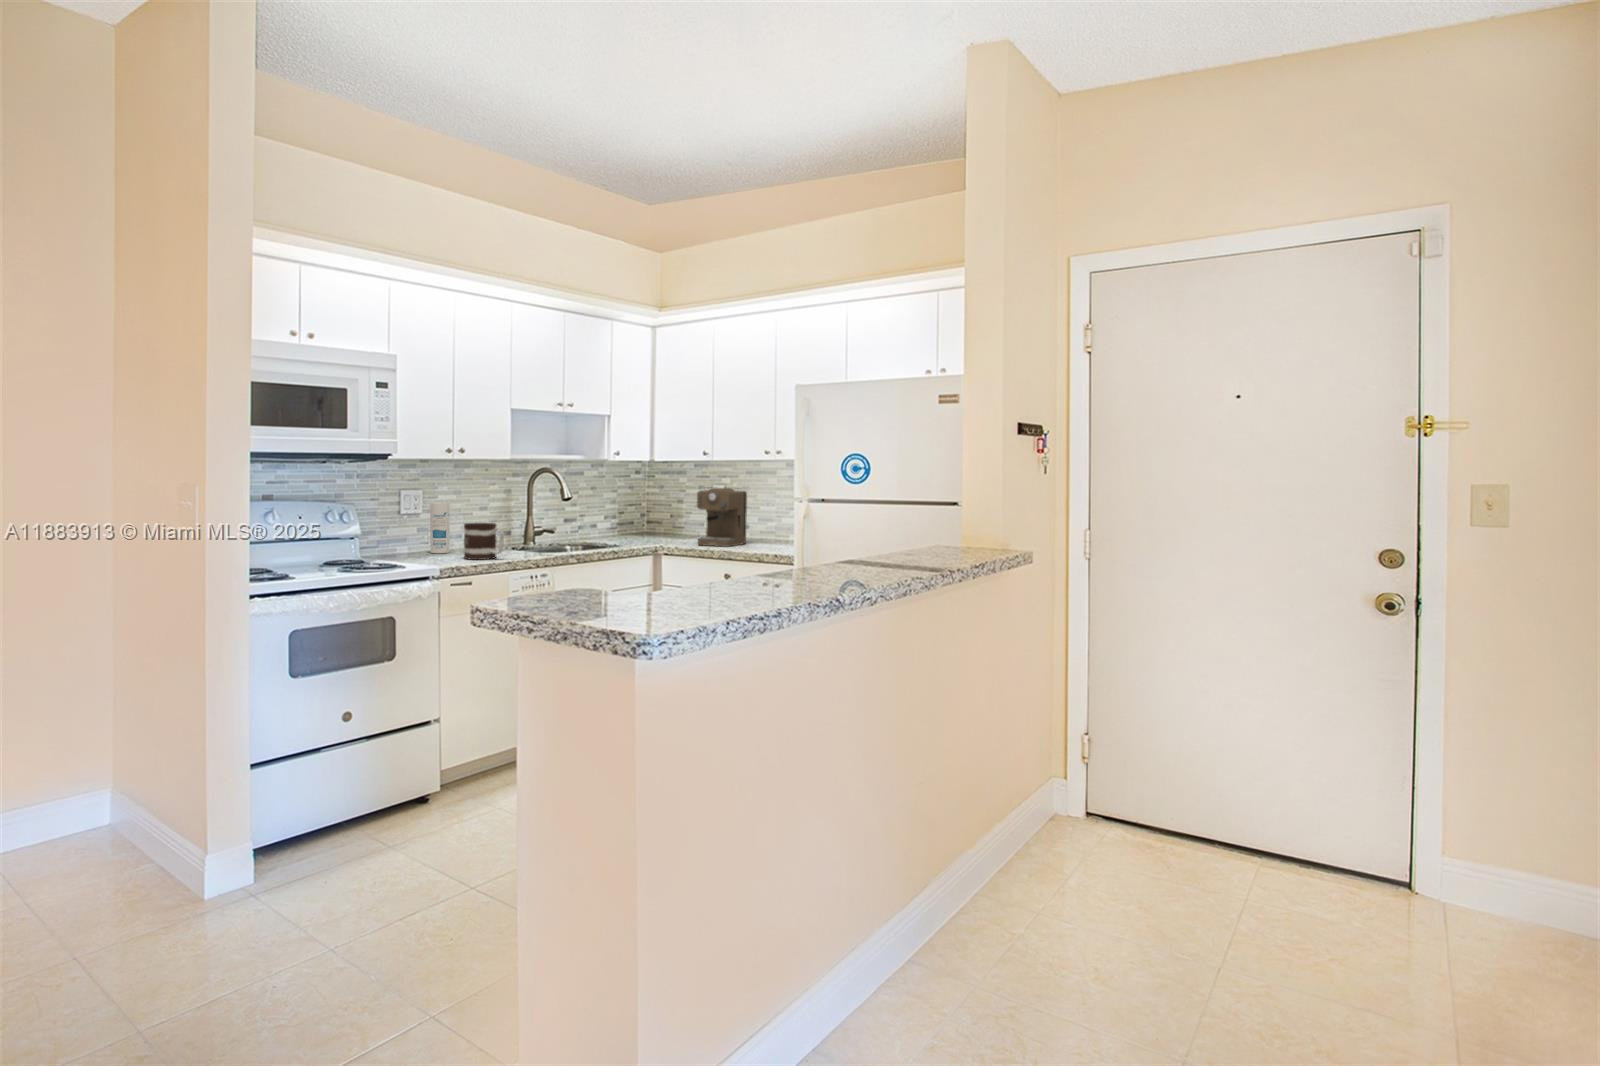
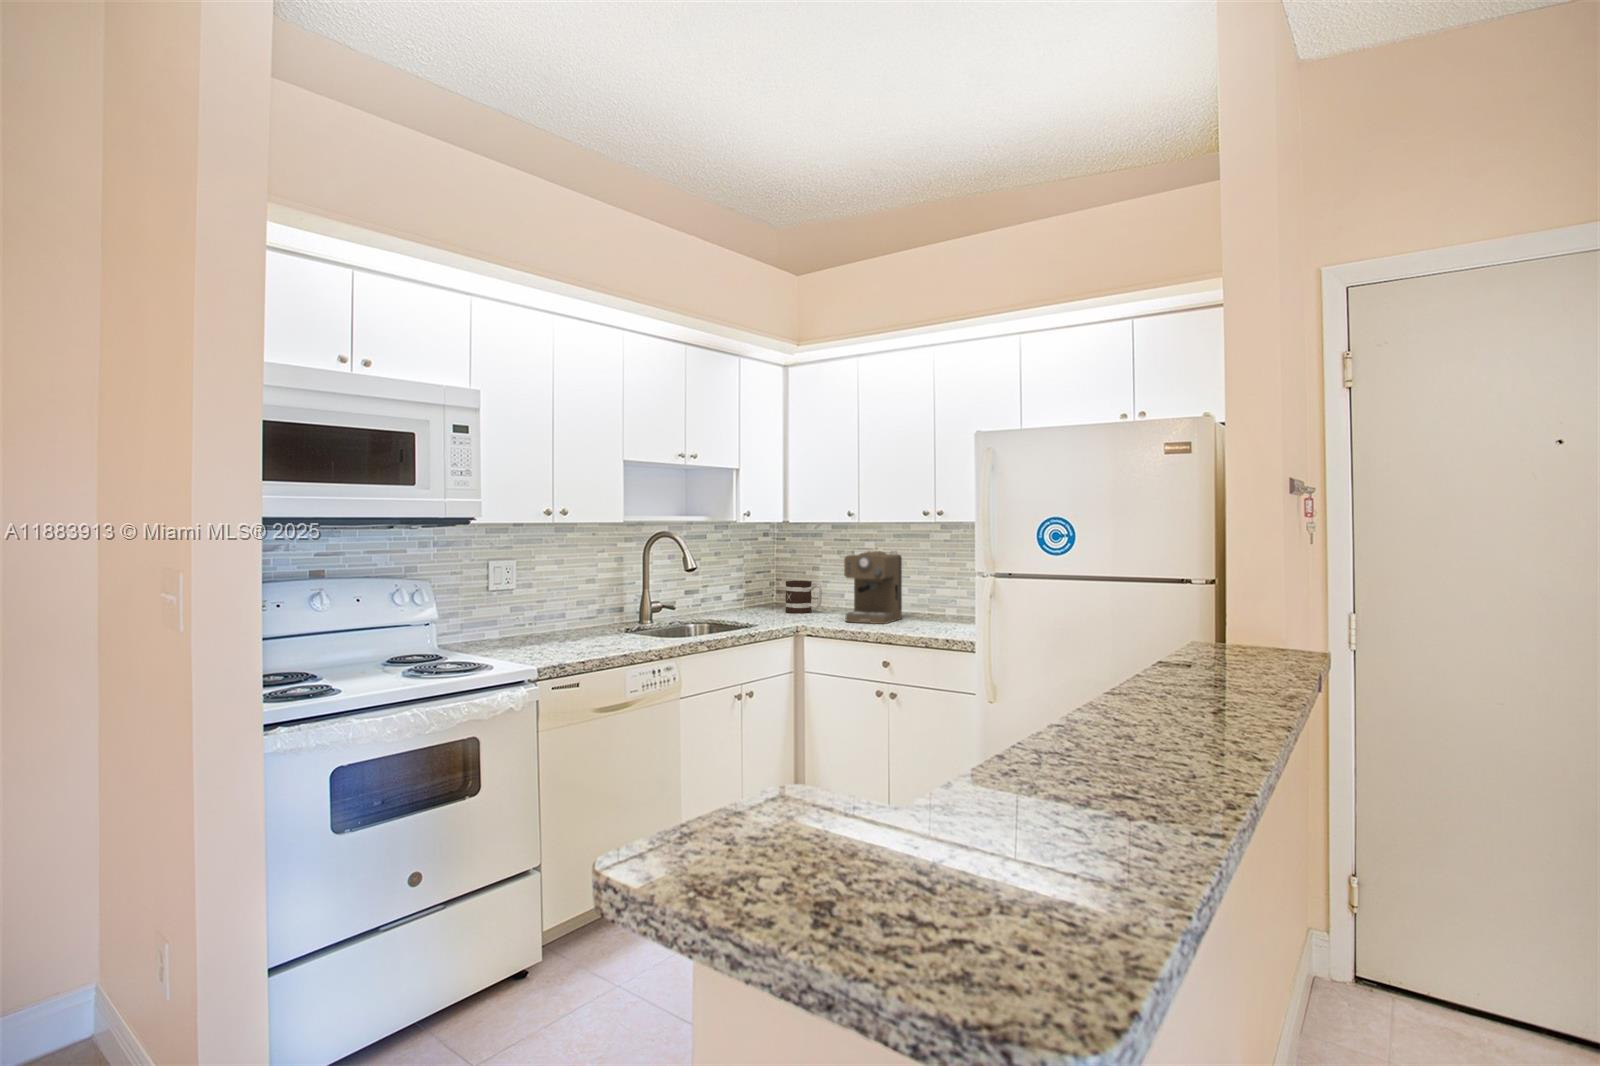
canister: present [430,502,450,553] -> none [527,576,550,640]
mug: present [464,523,504,560] -> present [785,580,822,613]

